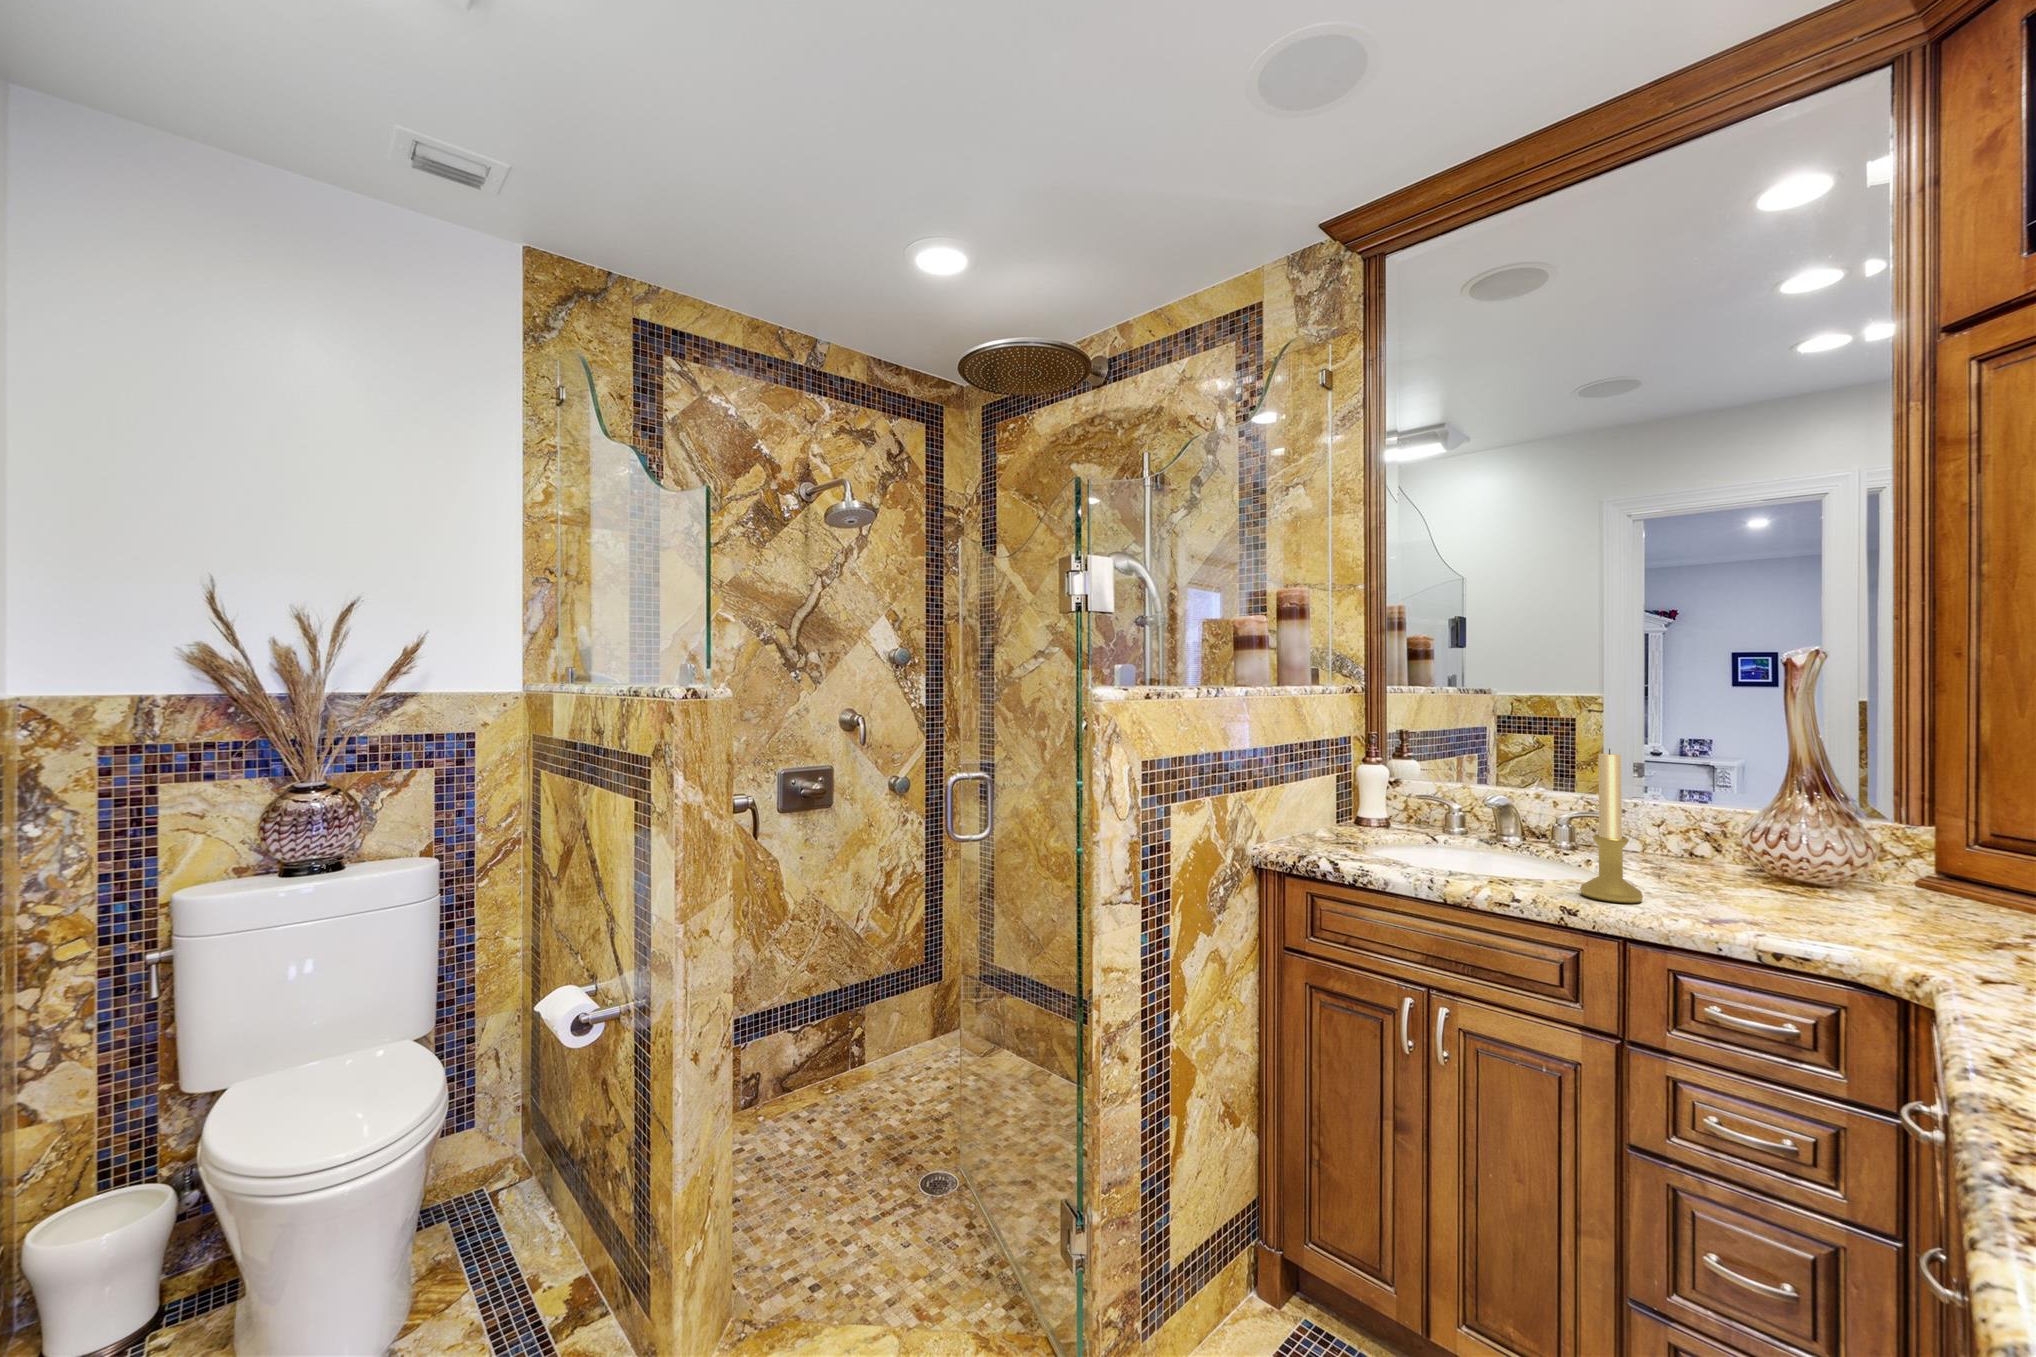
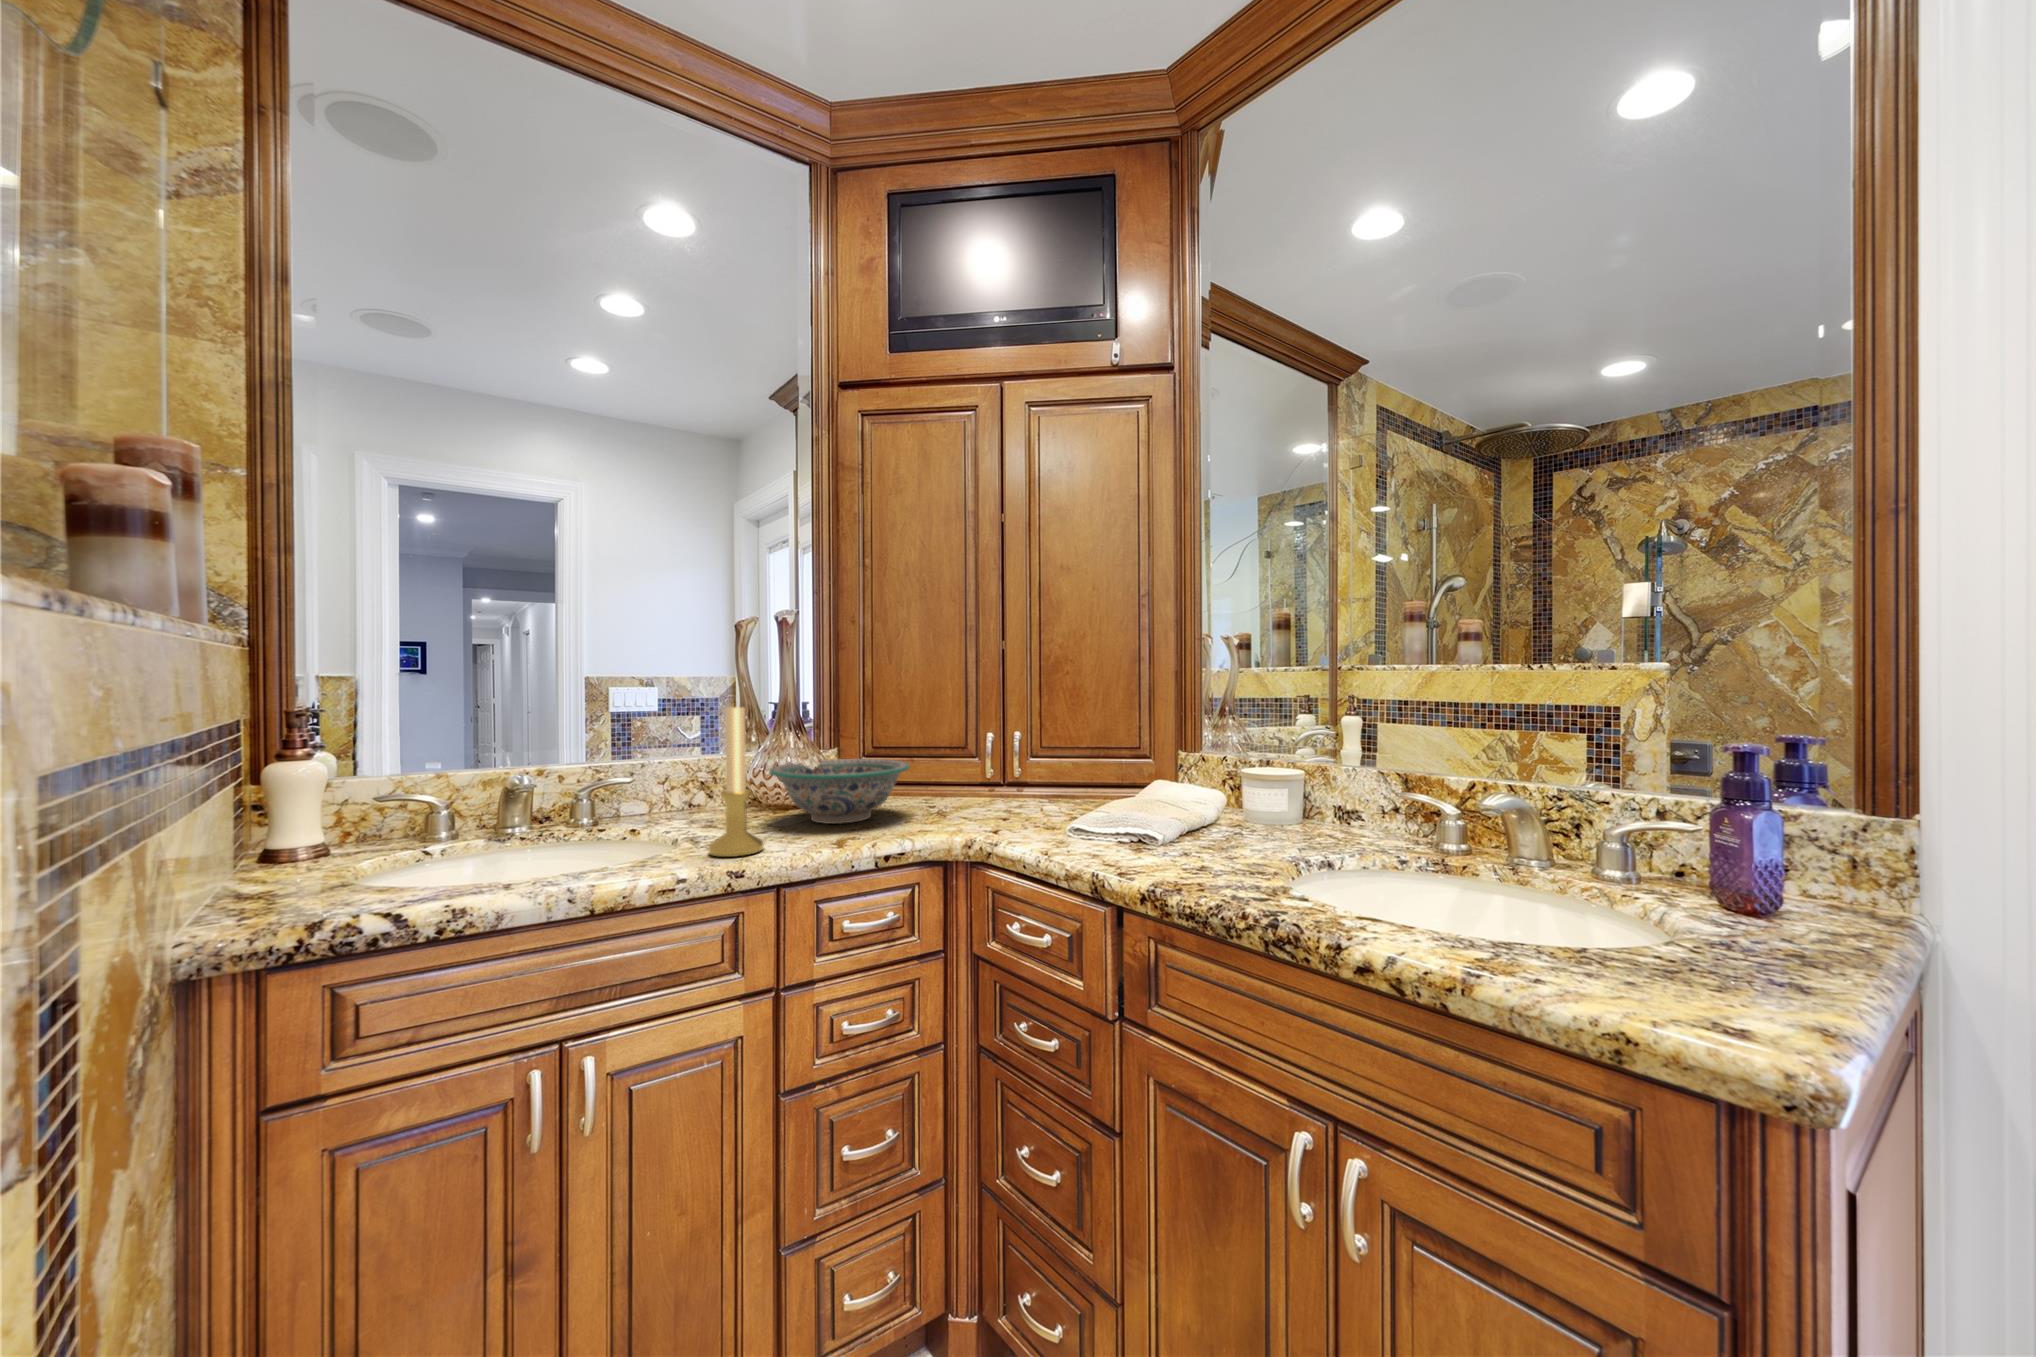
decorative bowl: none [1715,827,1965,919] -> present [769,759,910,824]

